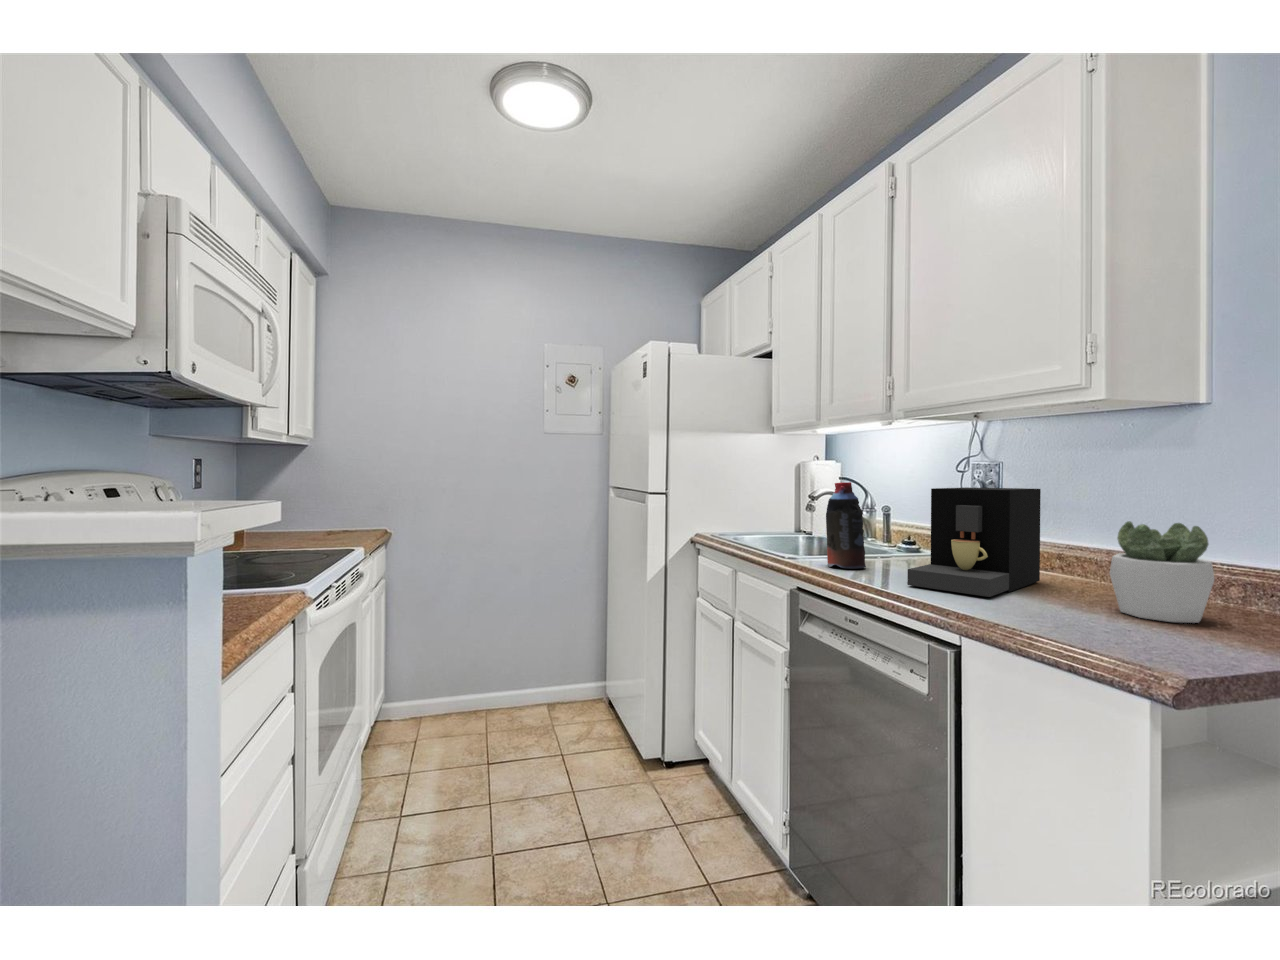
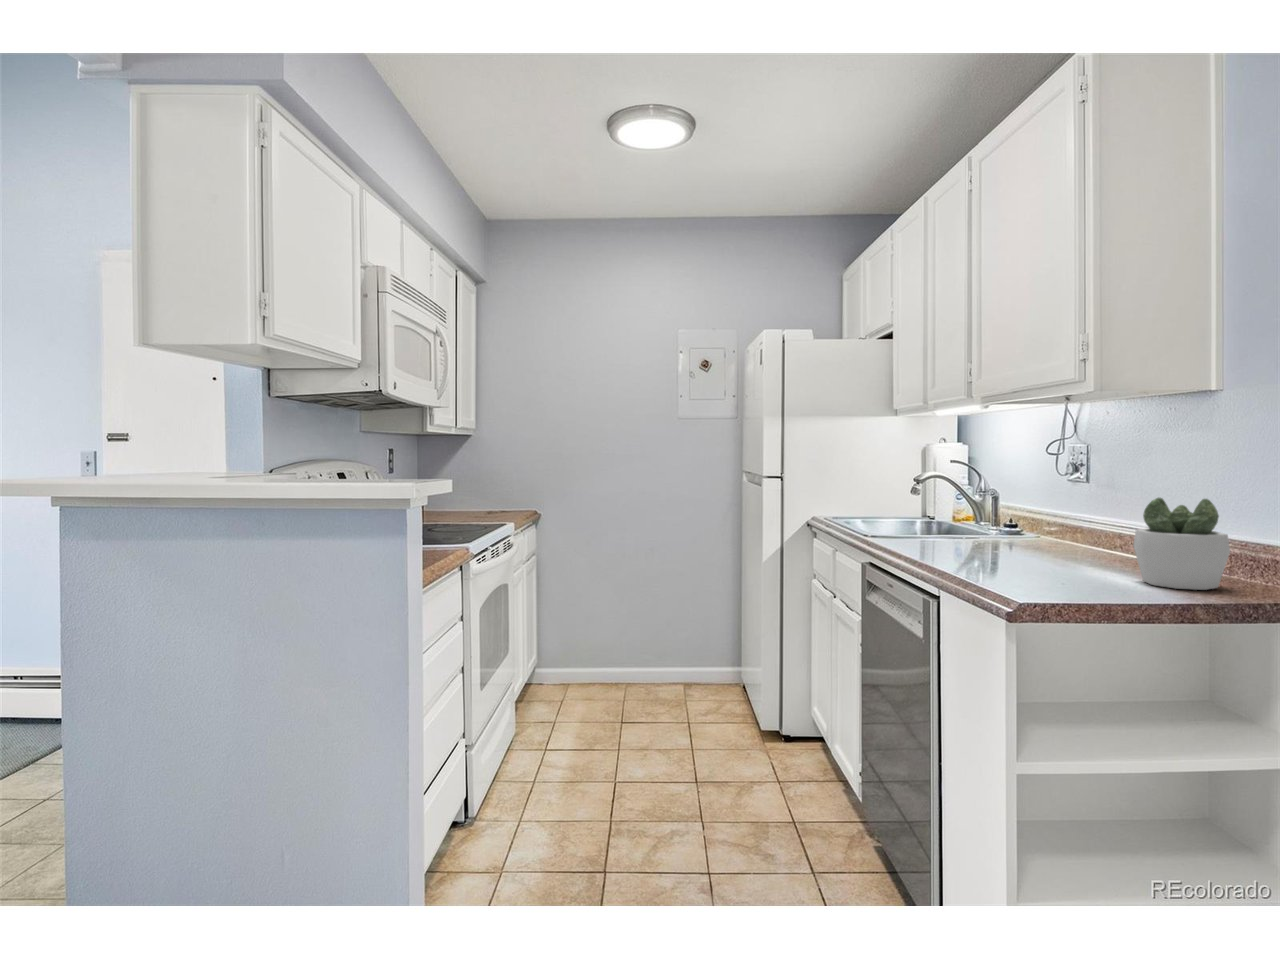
bottle: present [826,482,866,569] -> none [911,464,950,546]
coffee maker: present [907,487,1041,597] -> none [964,468,1120,567]

